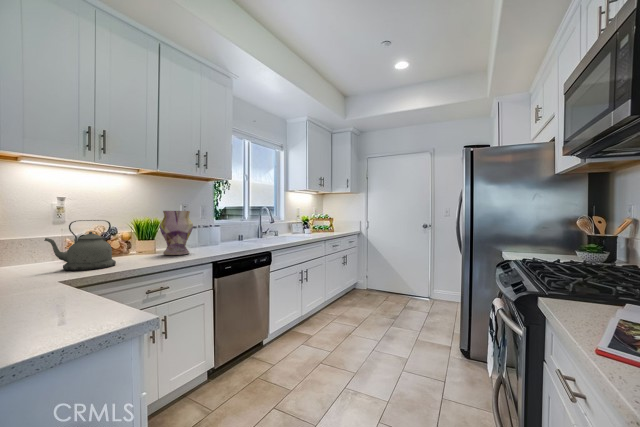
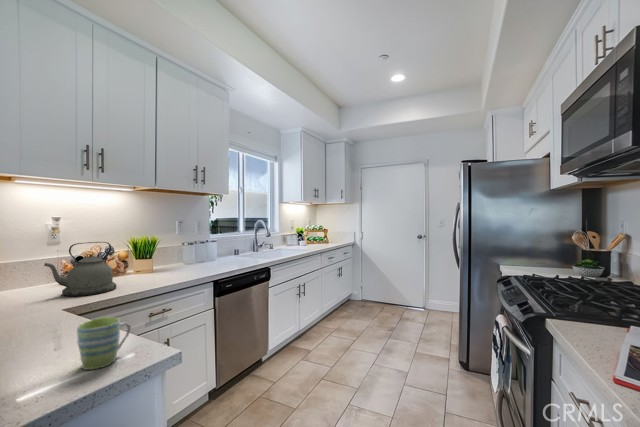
vase: present [160,211,193,255] -> none [158,228,193,275]
mug: none [47,280,105,329] -> present [77,317,131,370]

